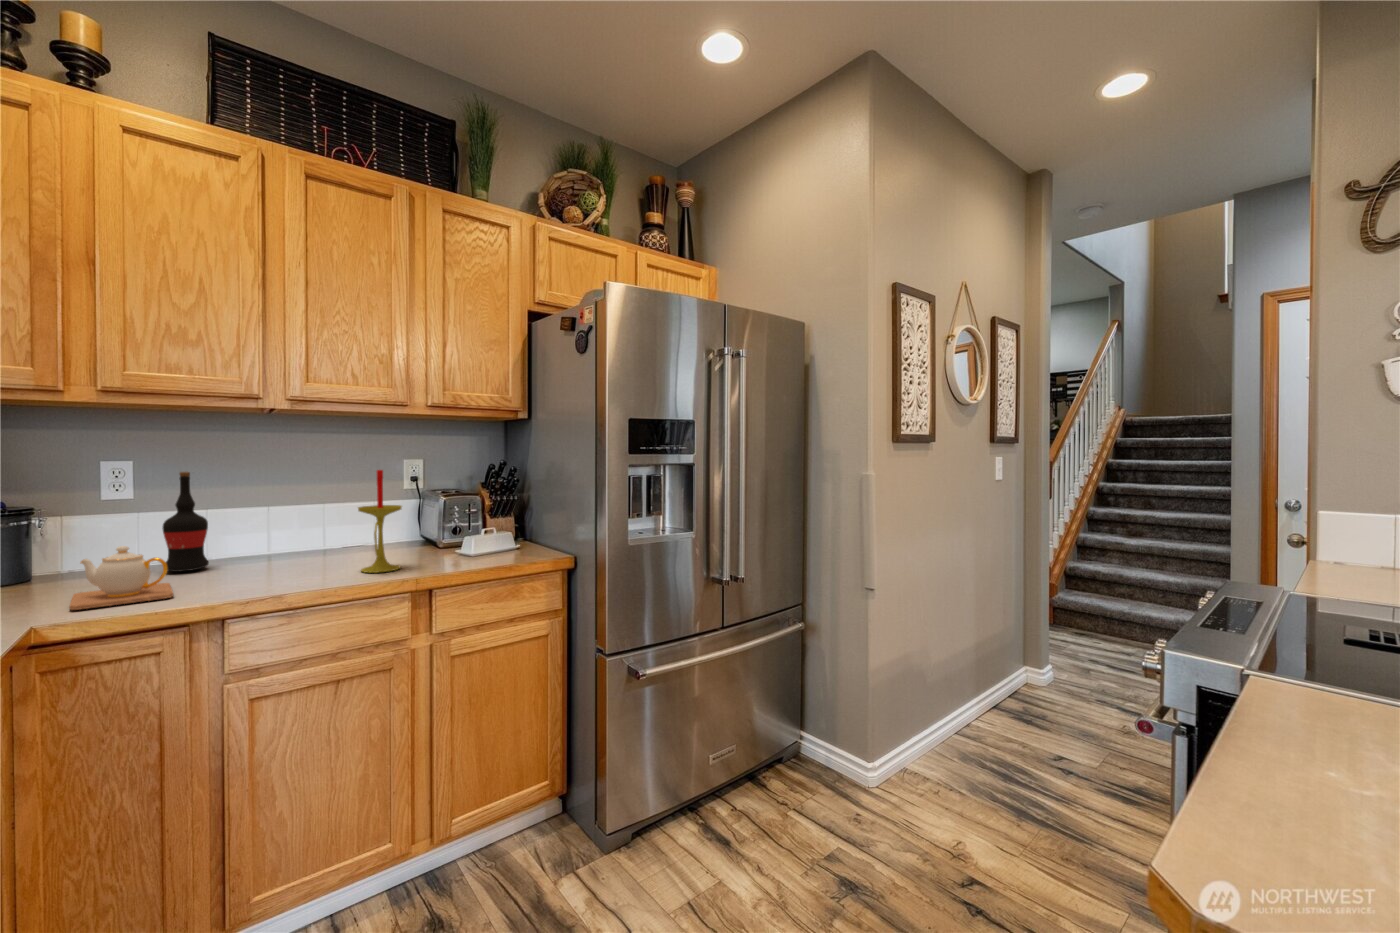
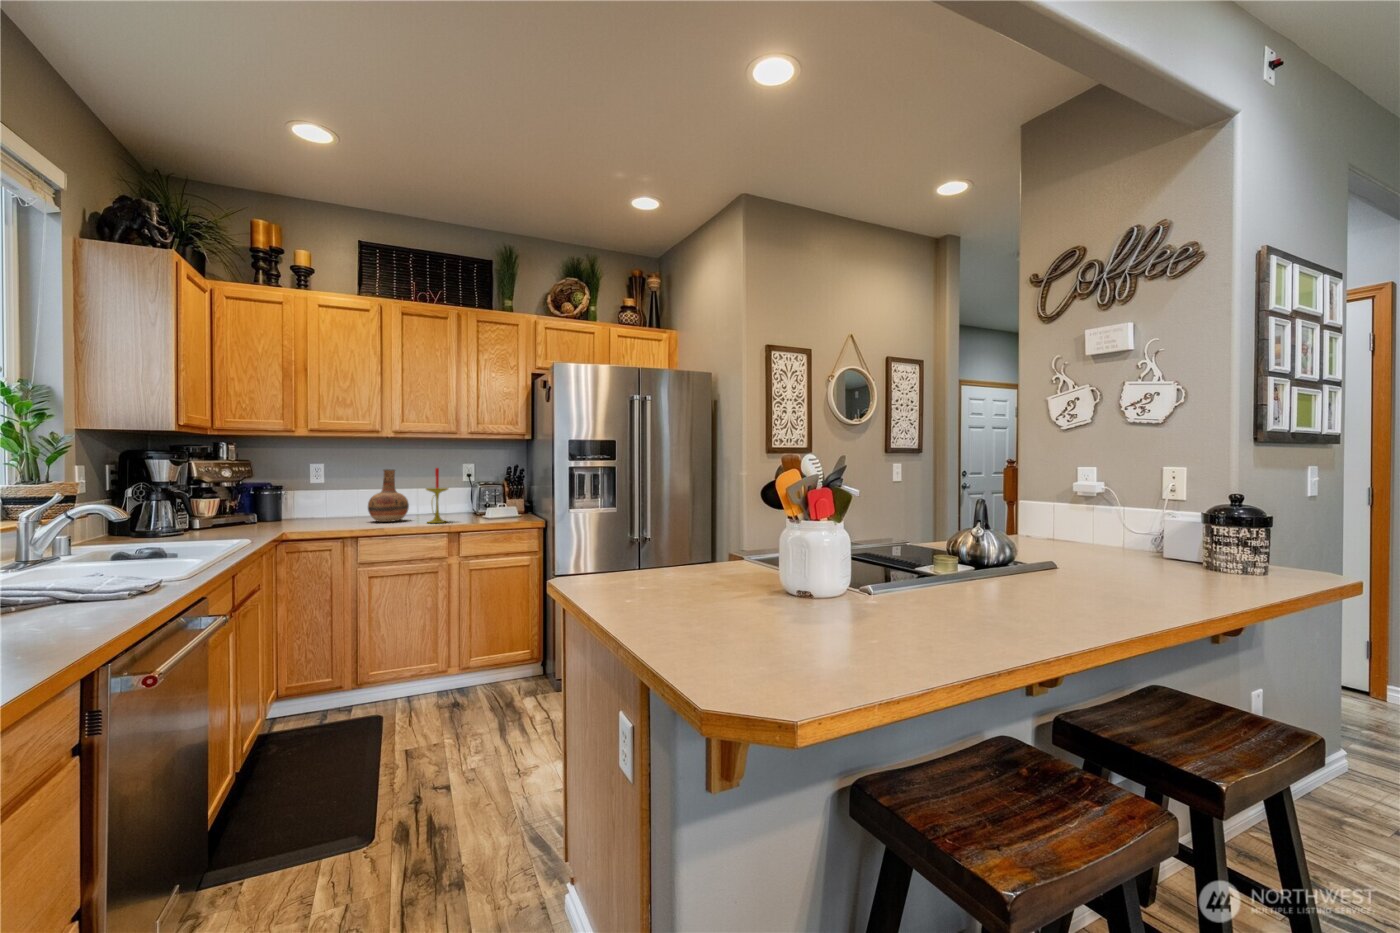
wine bottle: present [162,472,209,572] -> none [336,469,358,520]
vase: none [234,472,318,573] -> present [368,469,409,522]
teapot: present [69,546,174,610] -> none [296,502,338,529]

